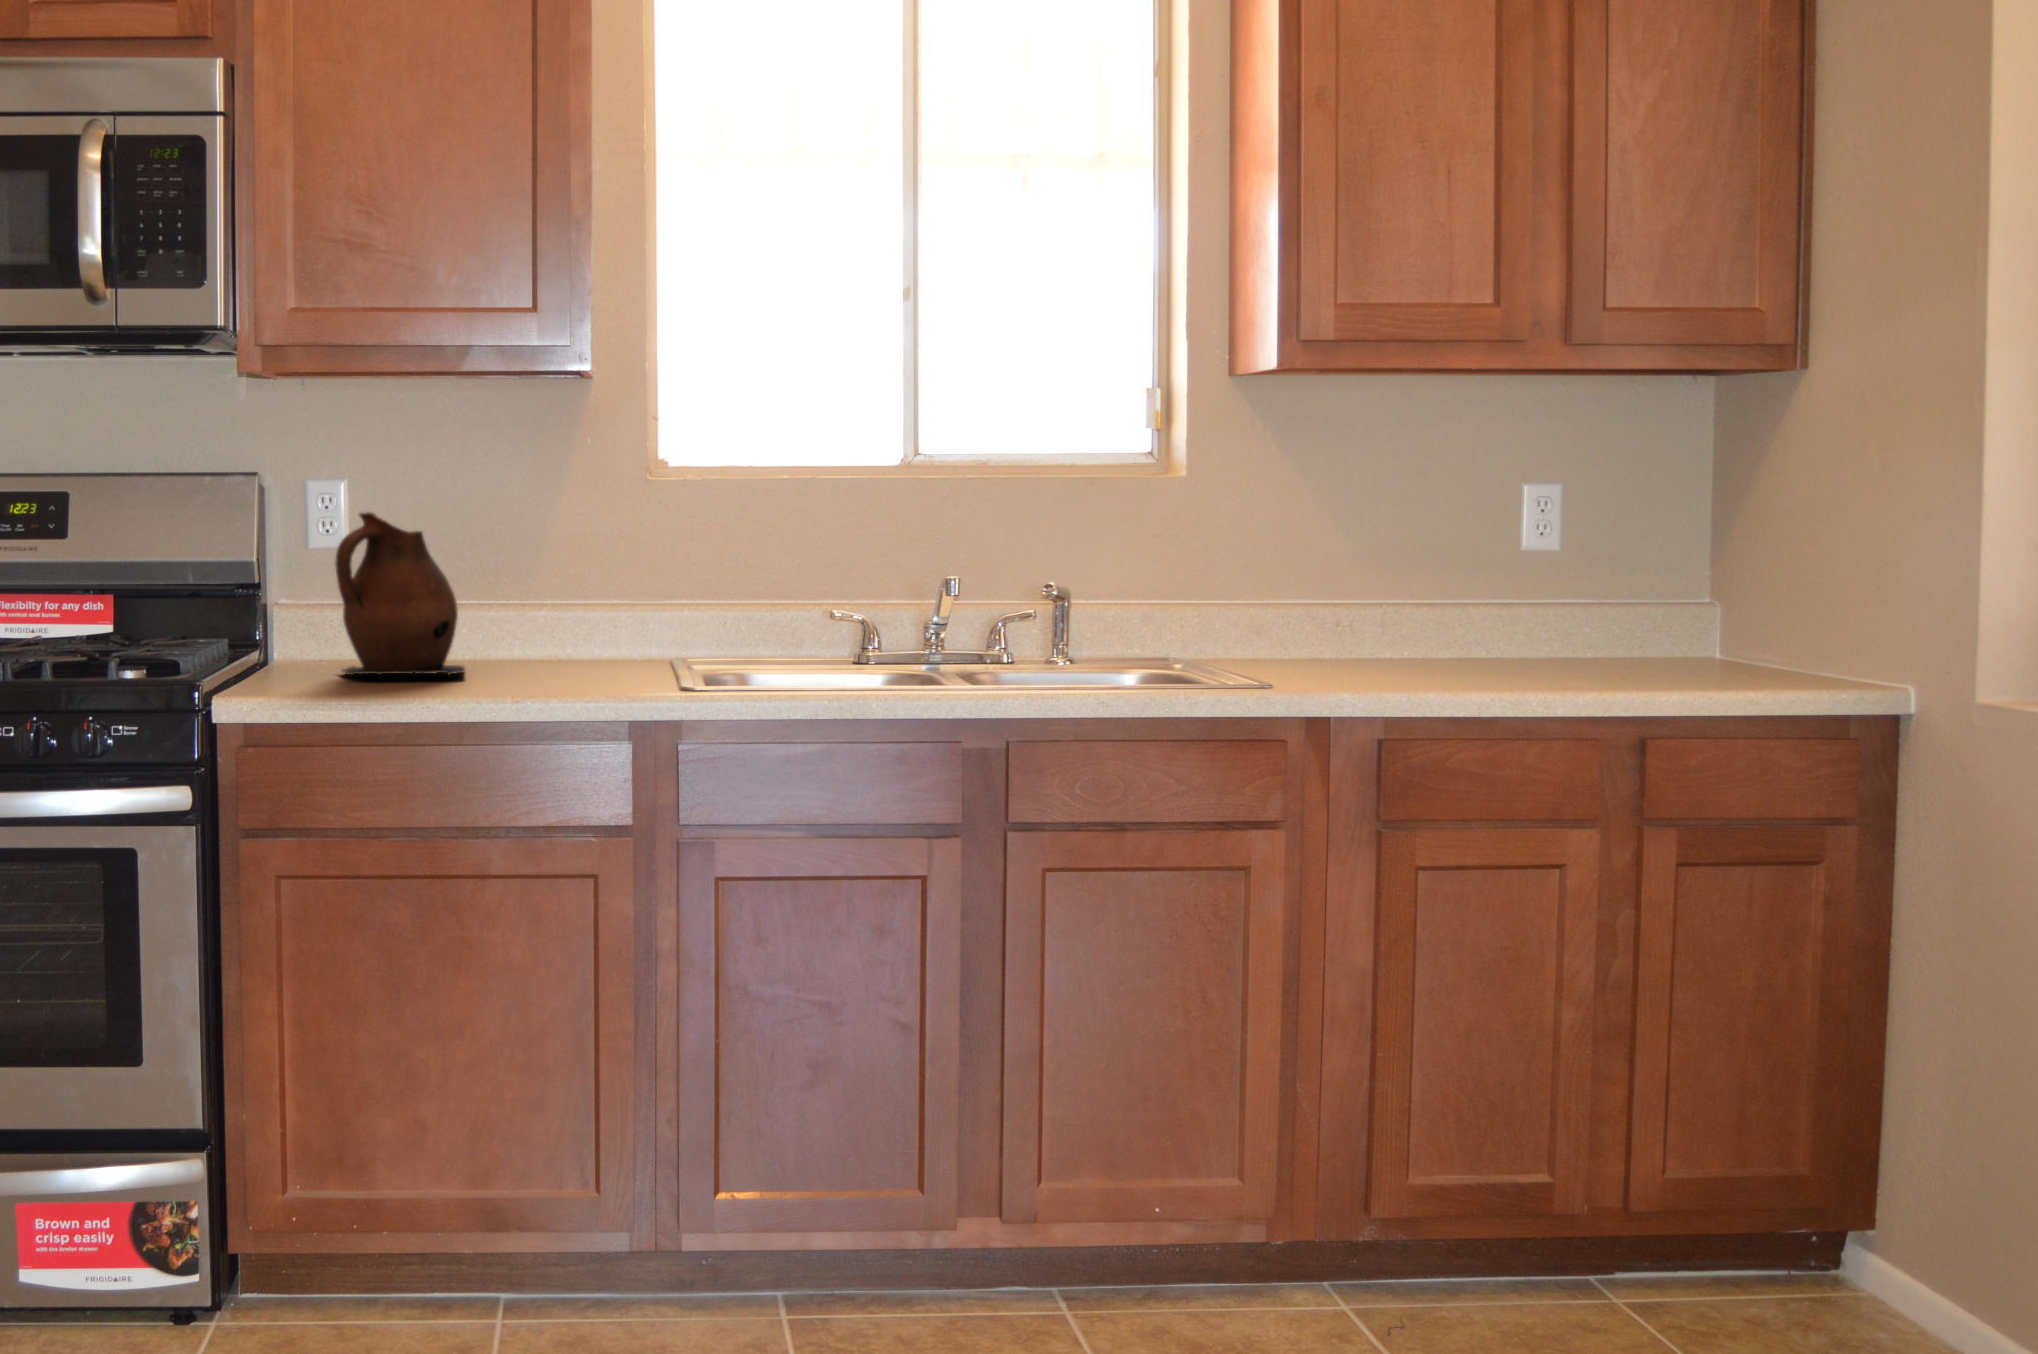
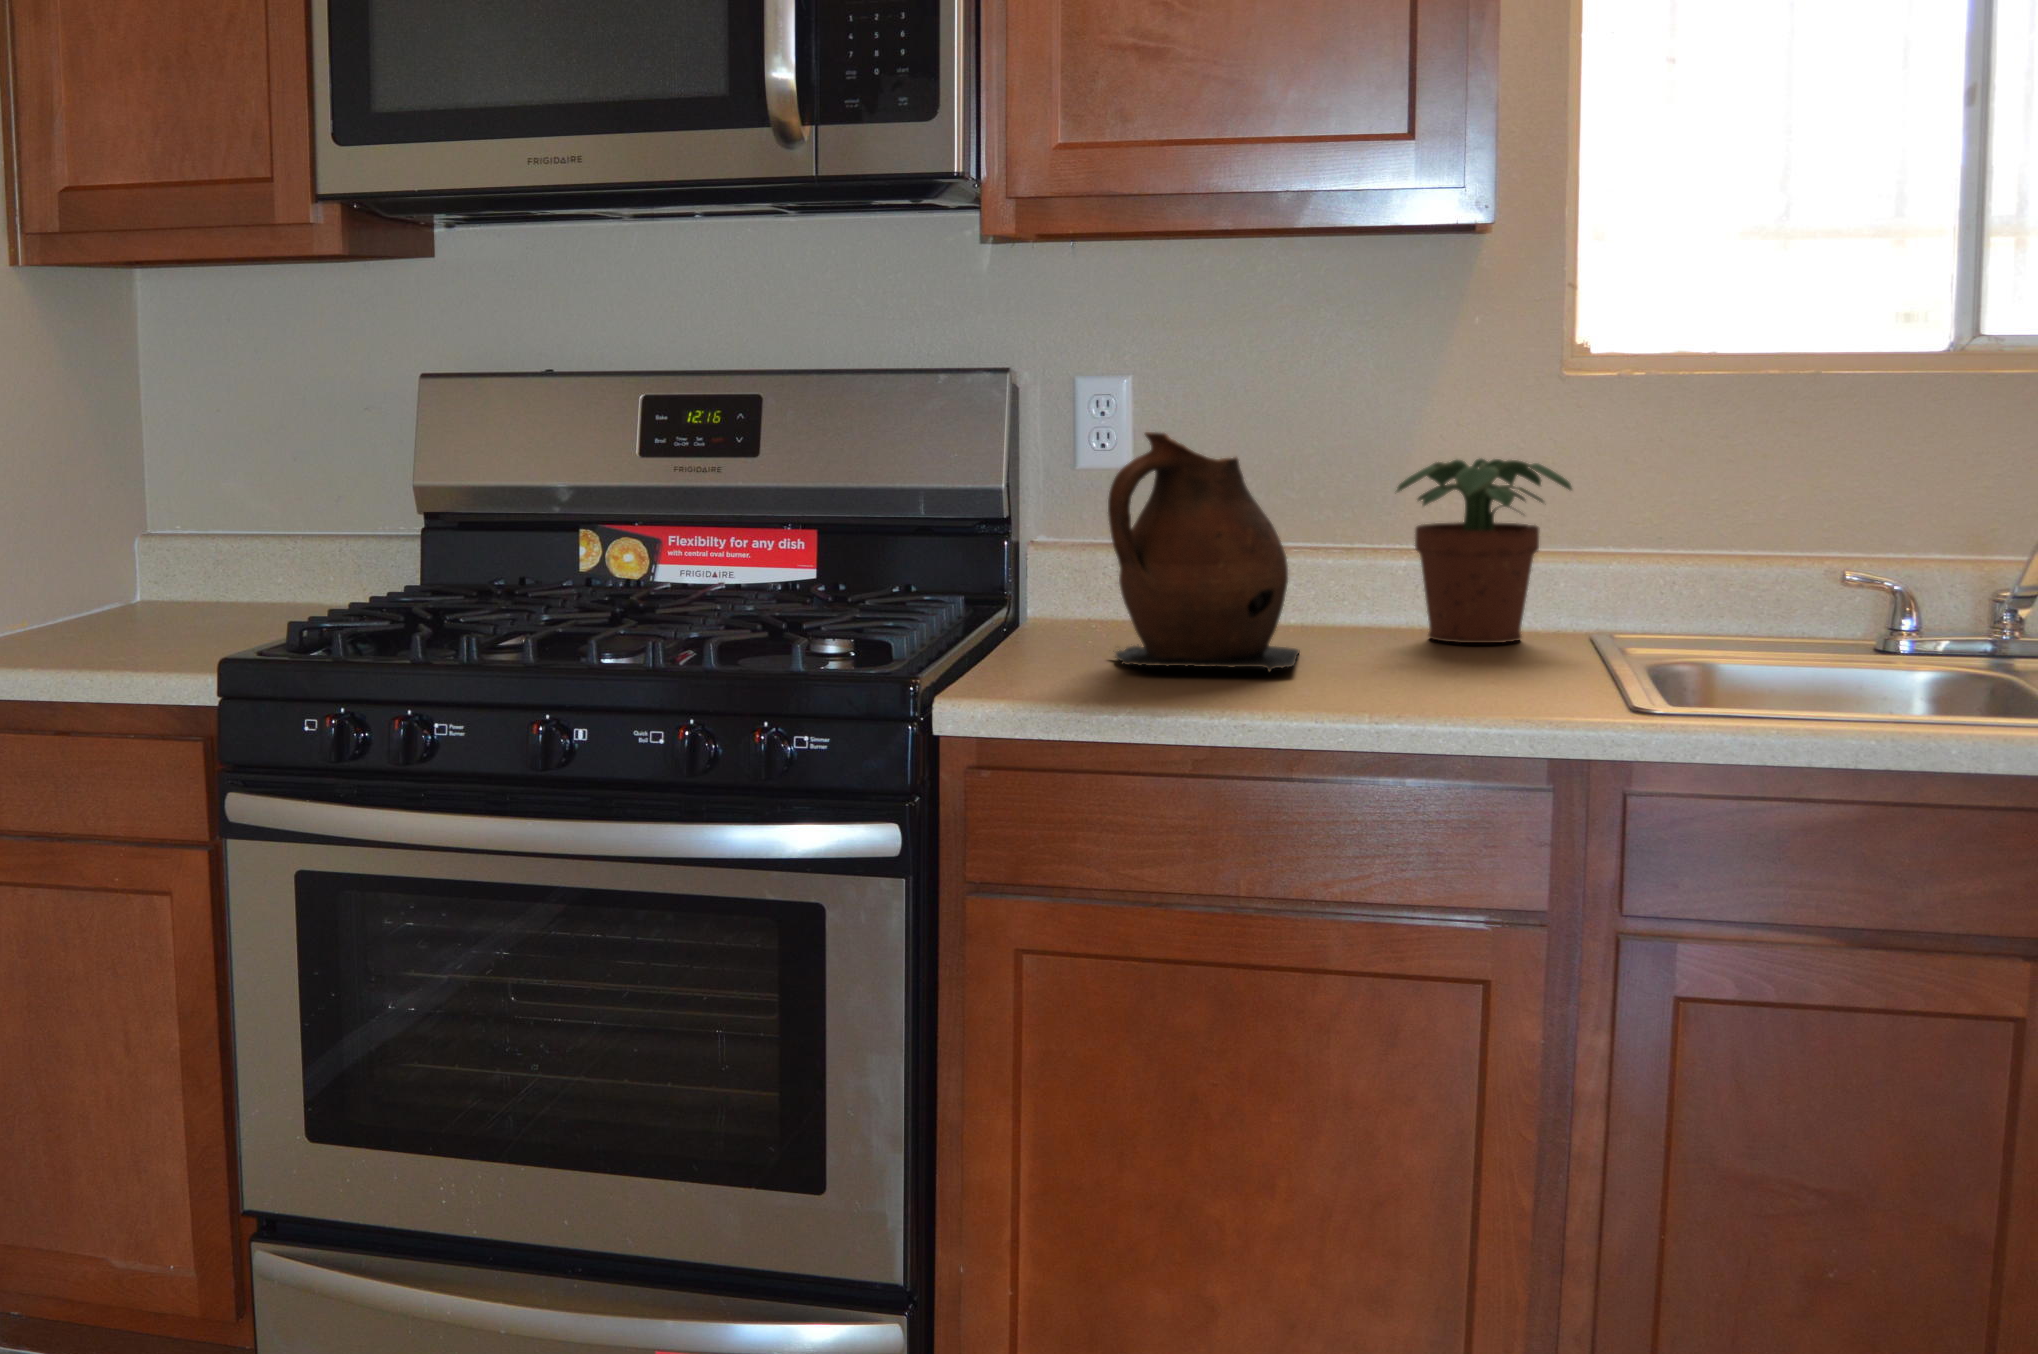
potted plant: none [522,540,632,661] -> present [1397,459,1572,643]

